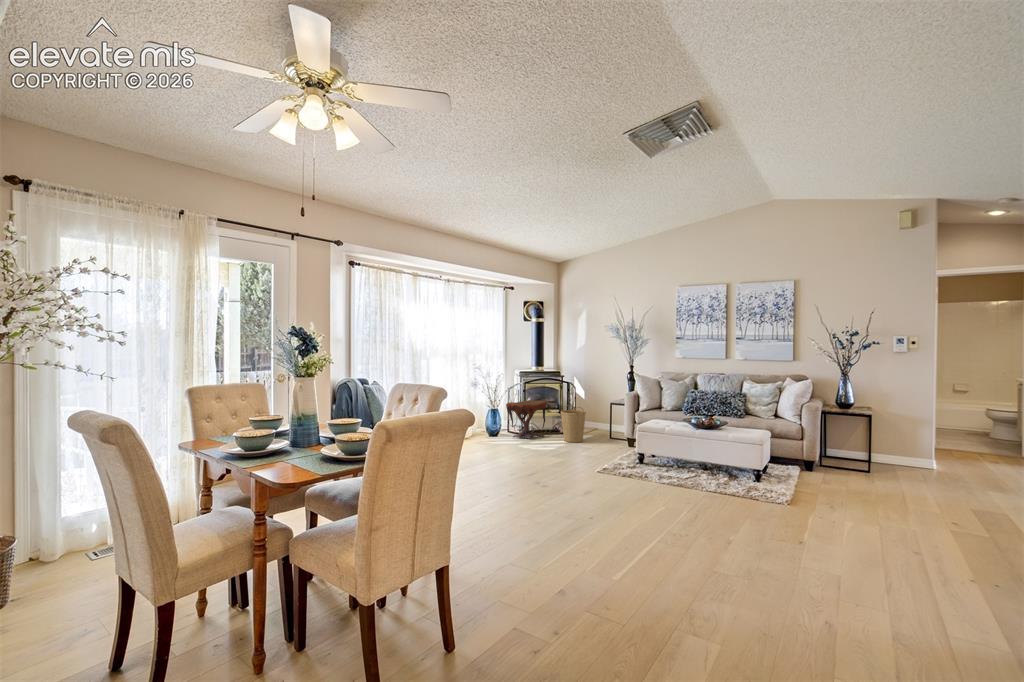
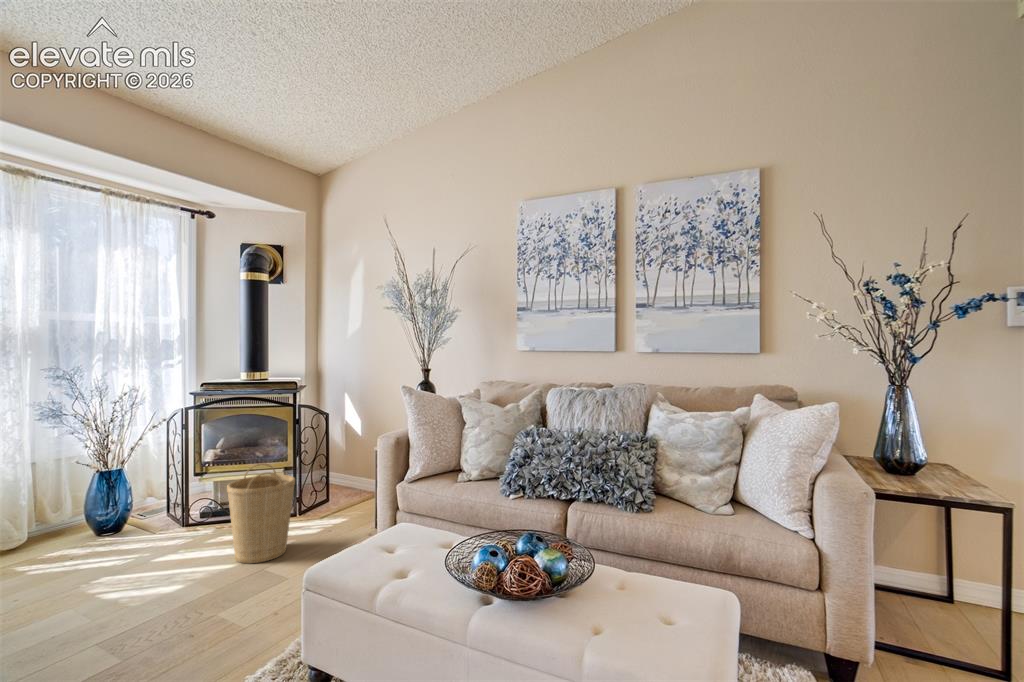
side table: present [506,400,547,439] -> none [104,451,217,554]

